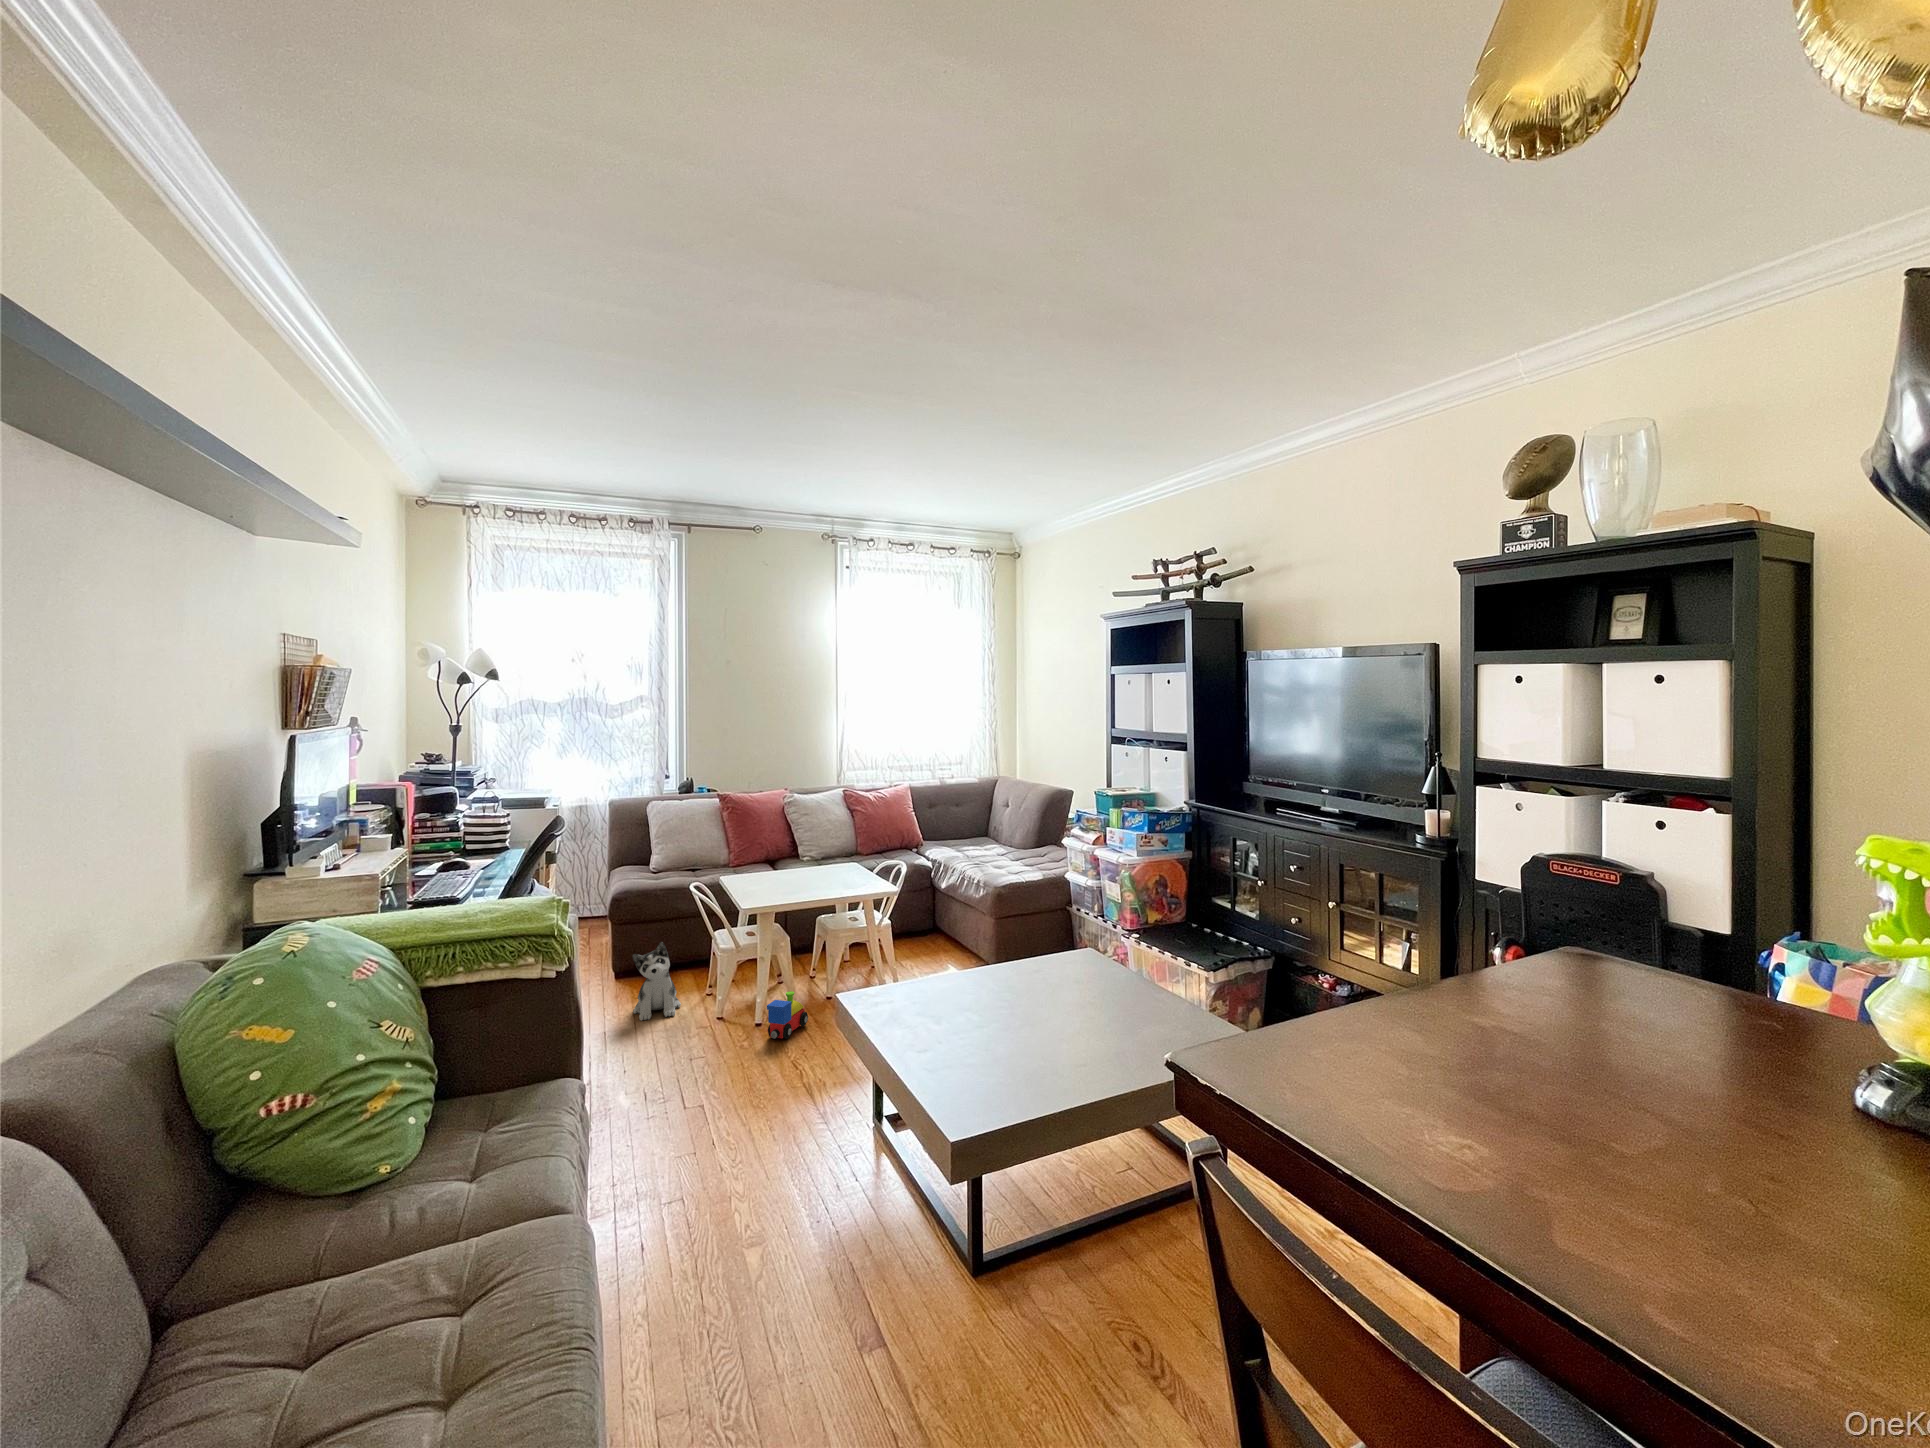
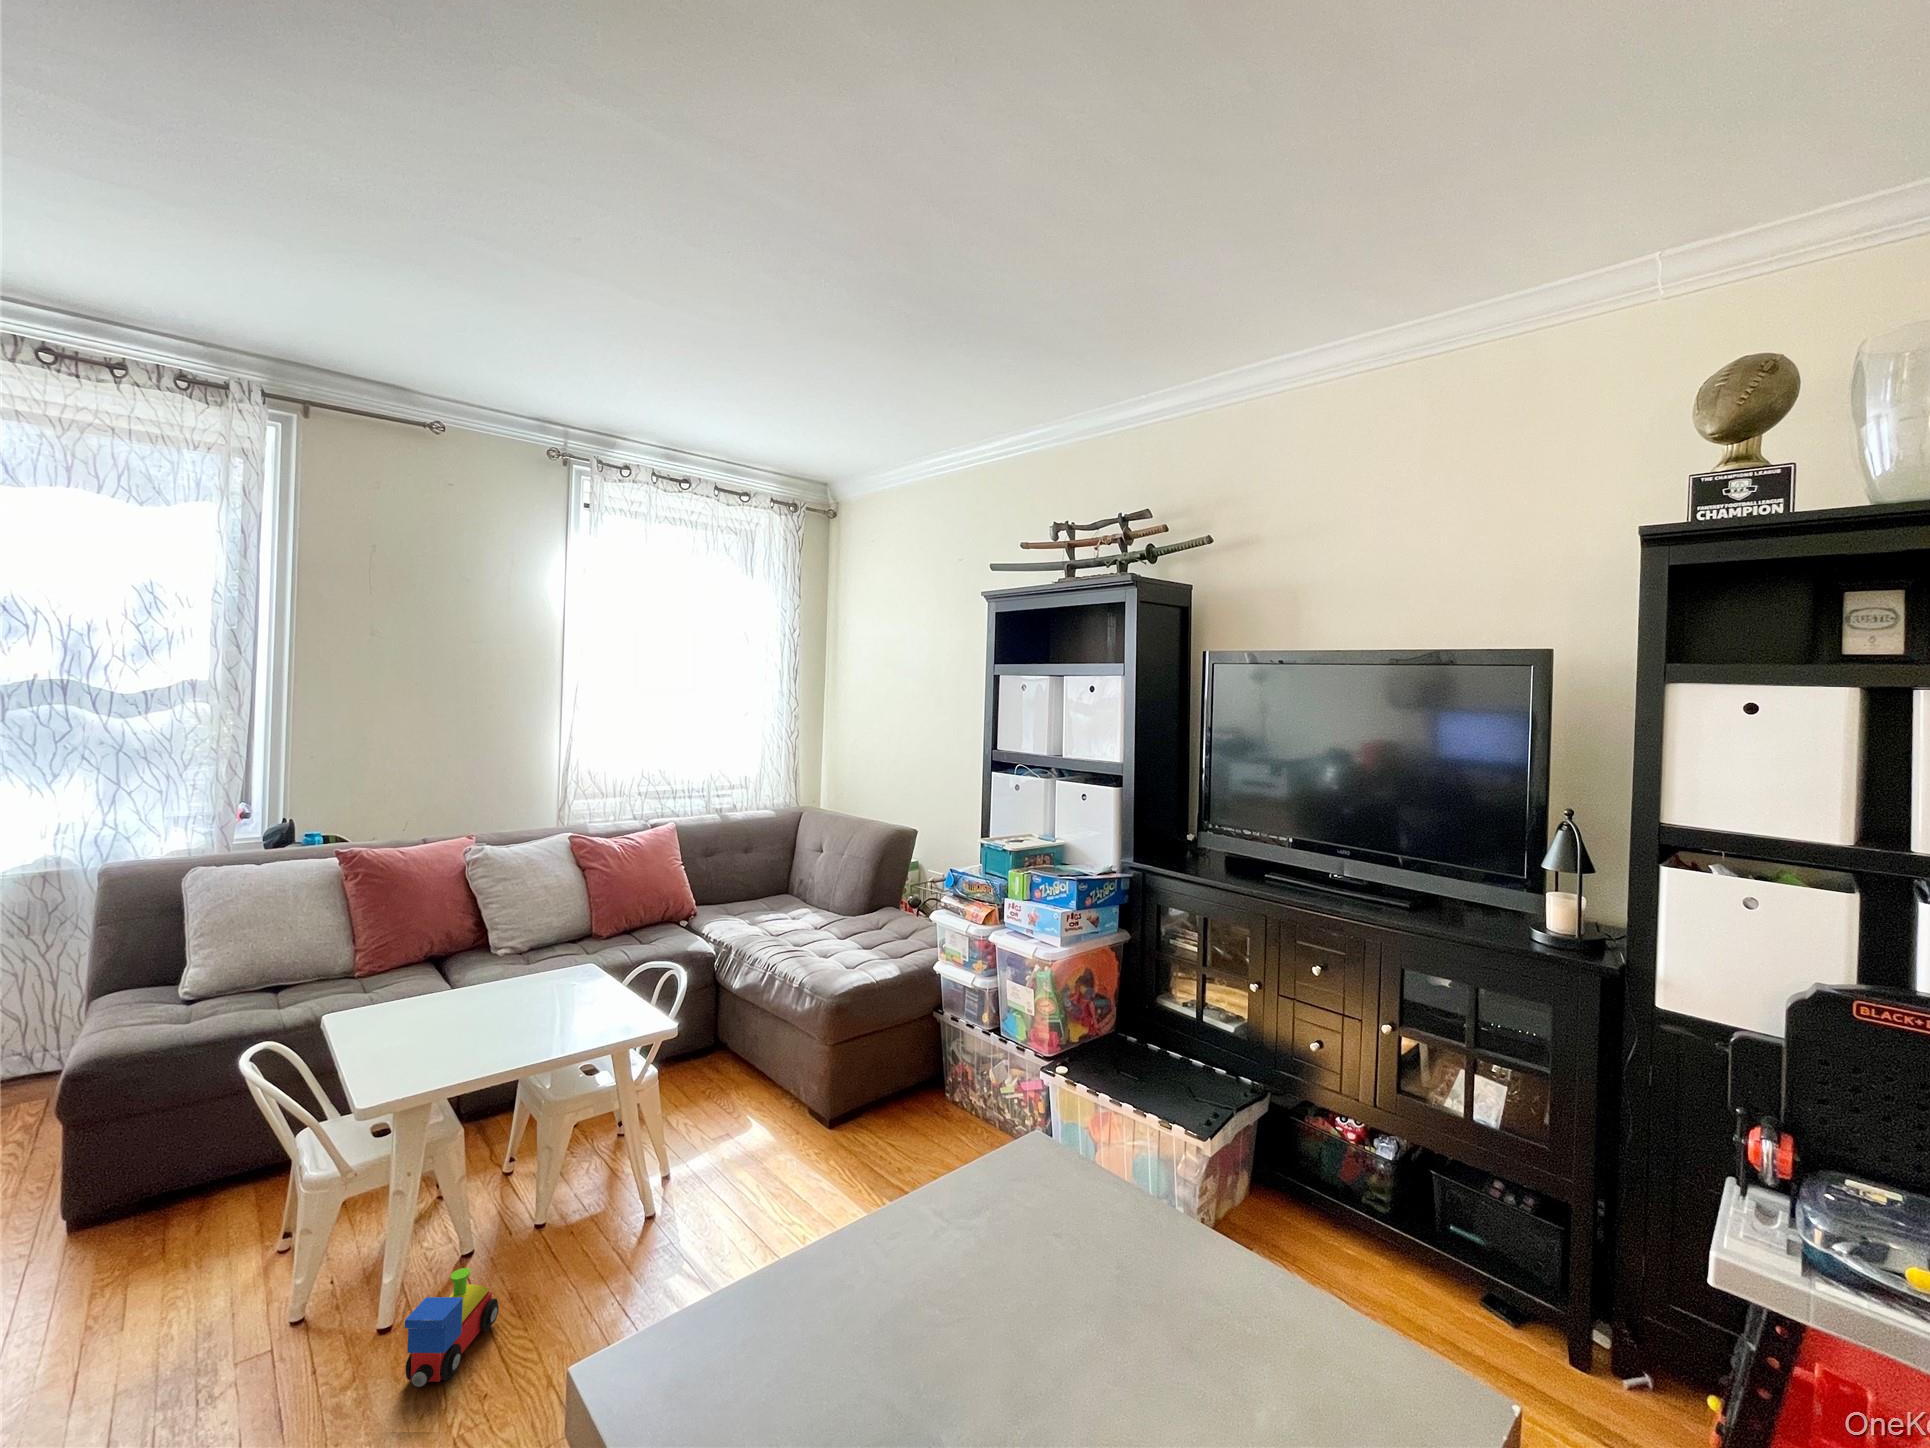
plush toy: present [633,942,681,1021] -> none [77,1191,207,1377]

